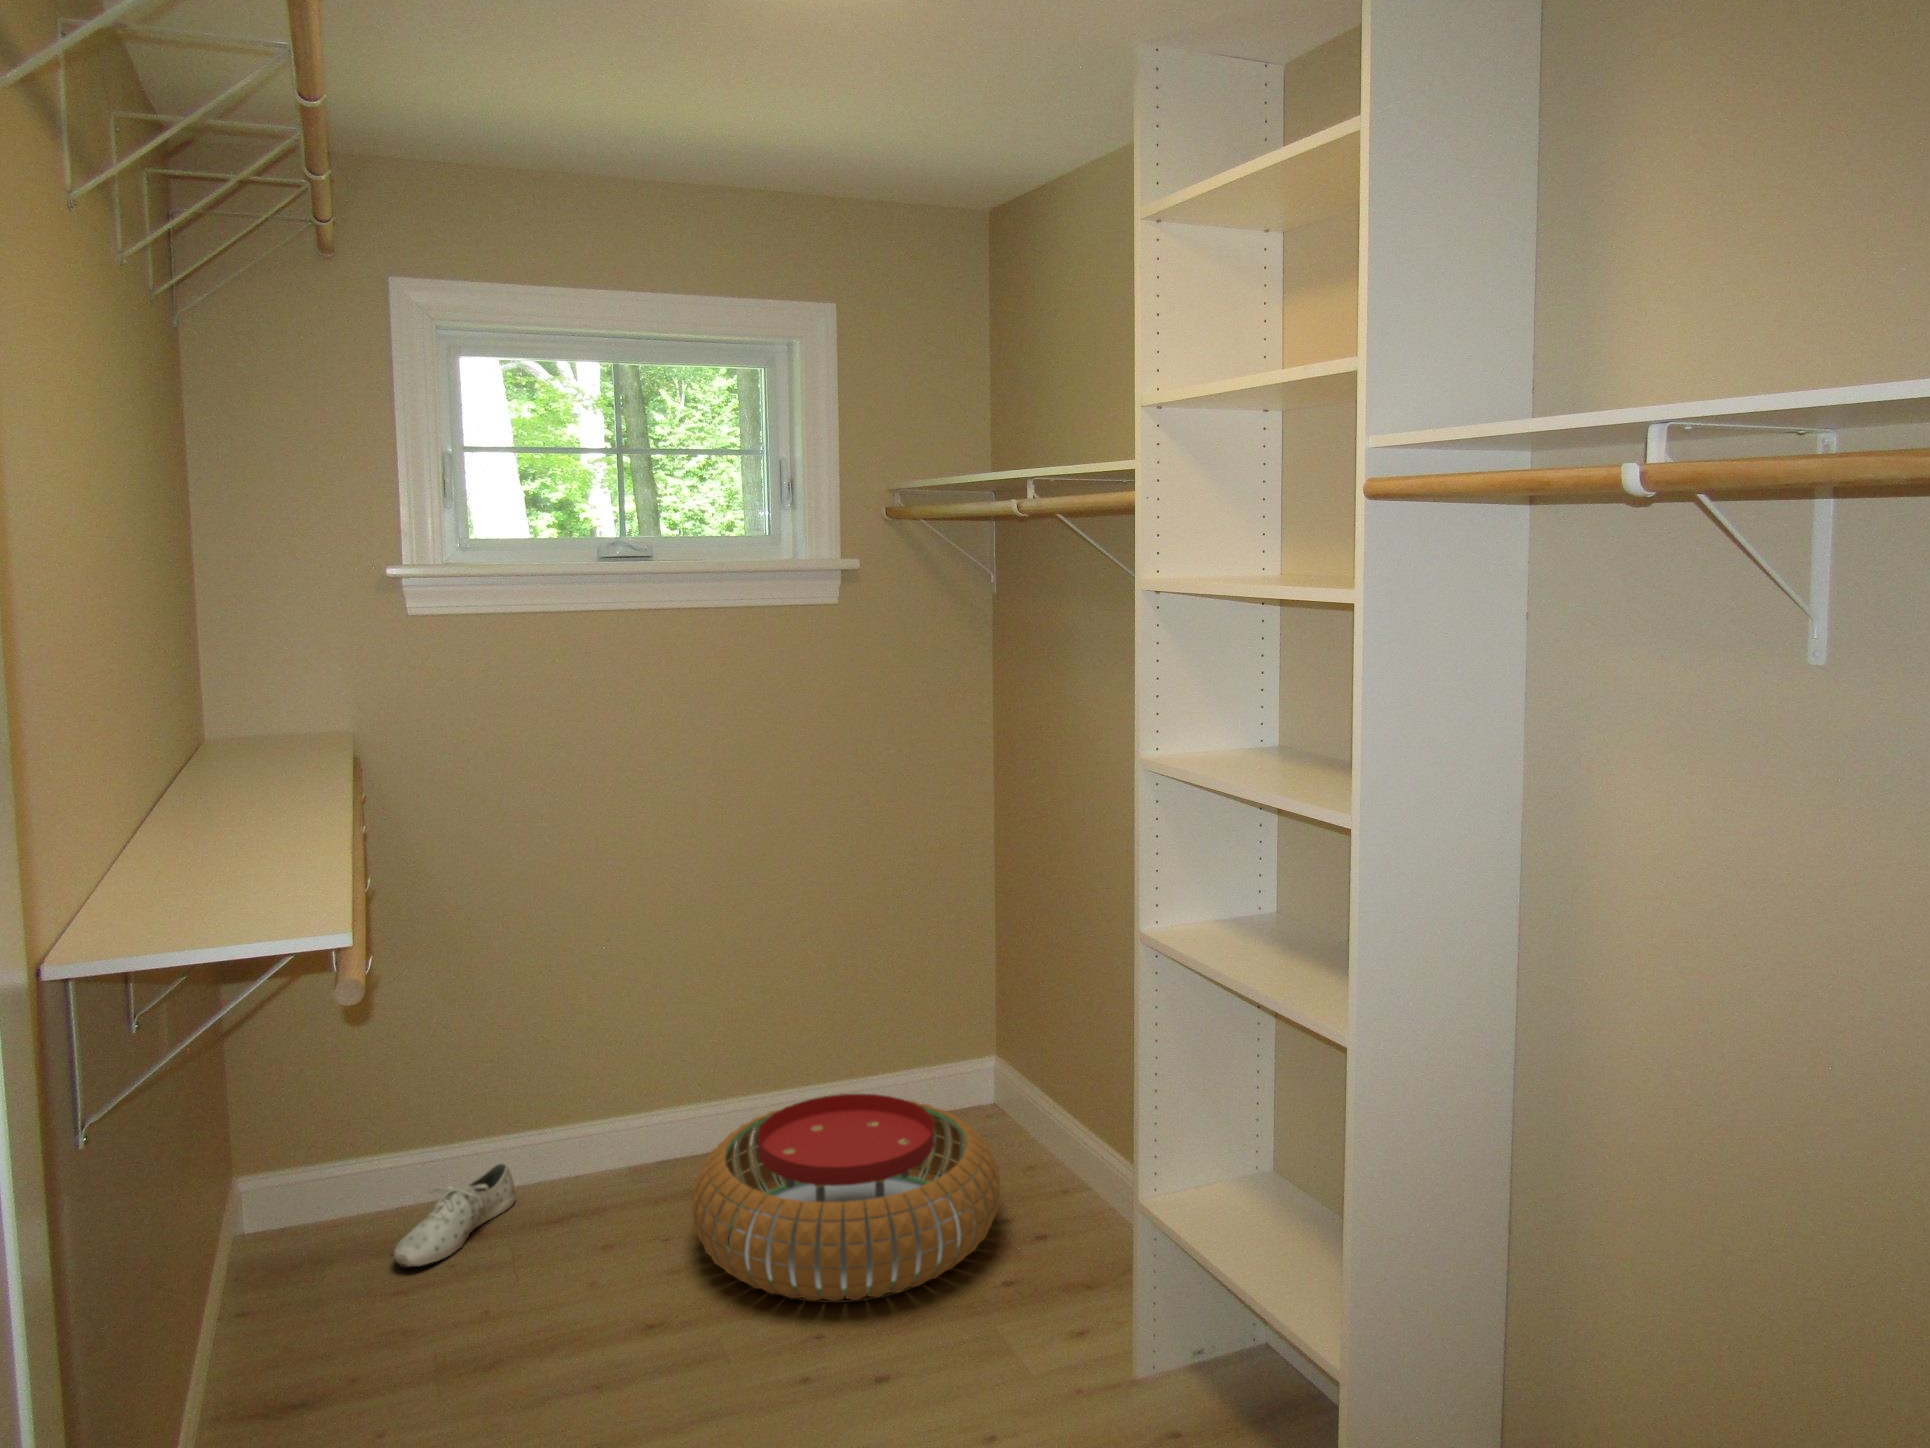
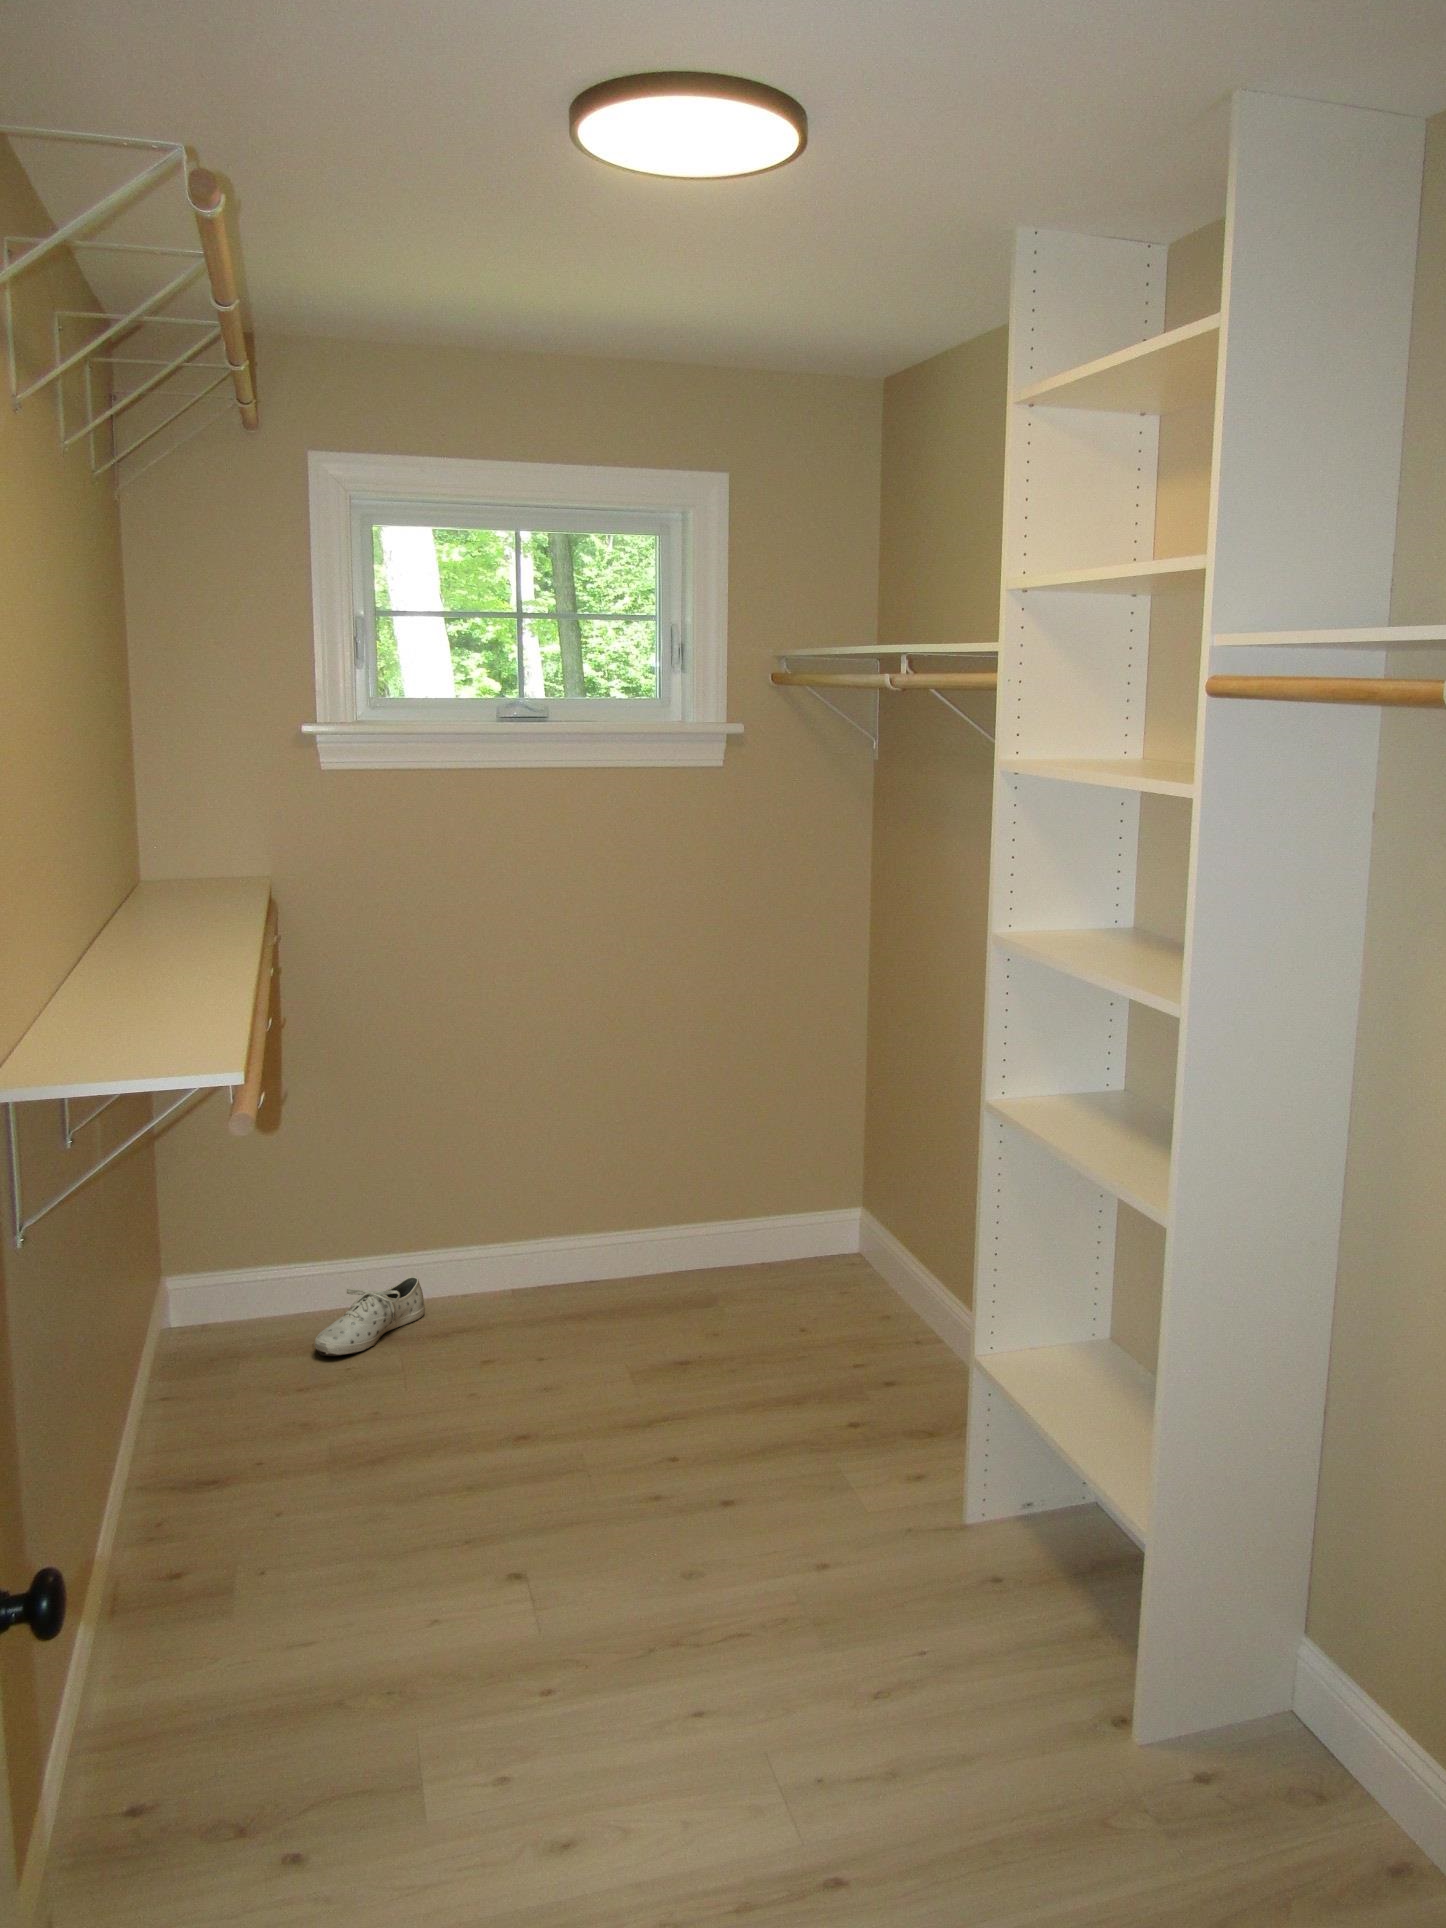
pouf: present [692,1094,1000,1302] -> none [582,1241,879,1422]

